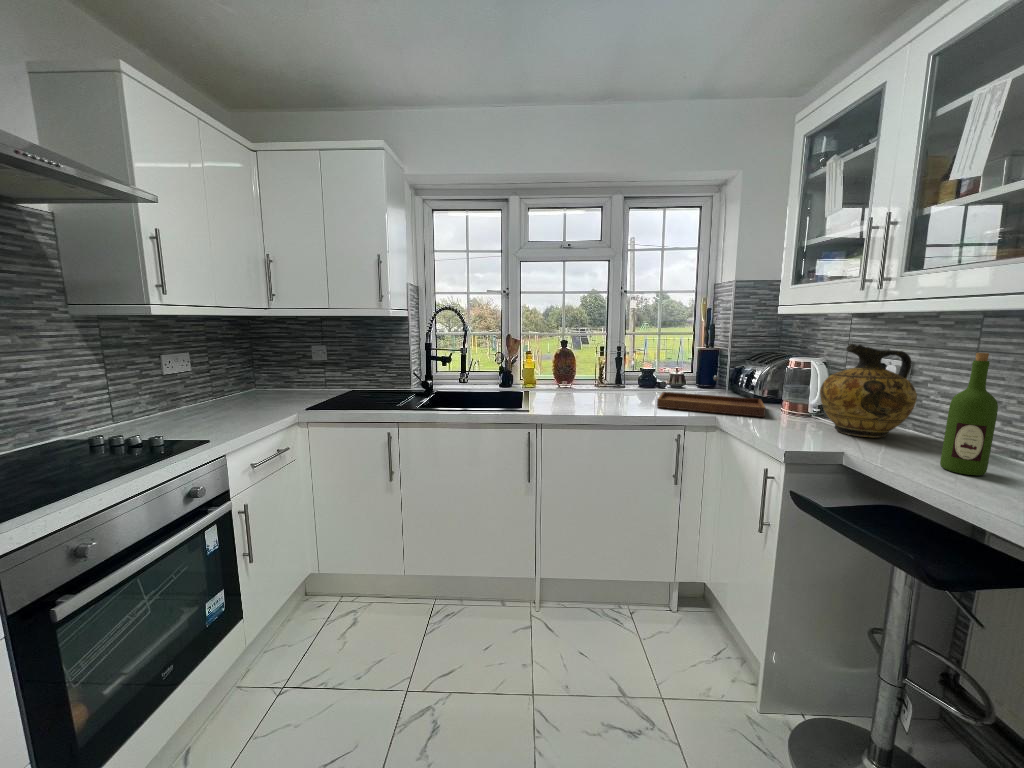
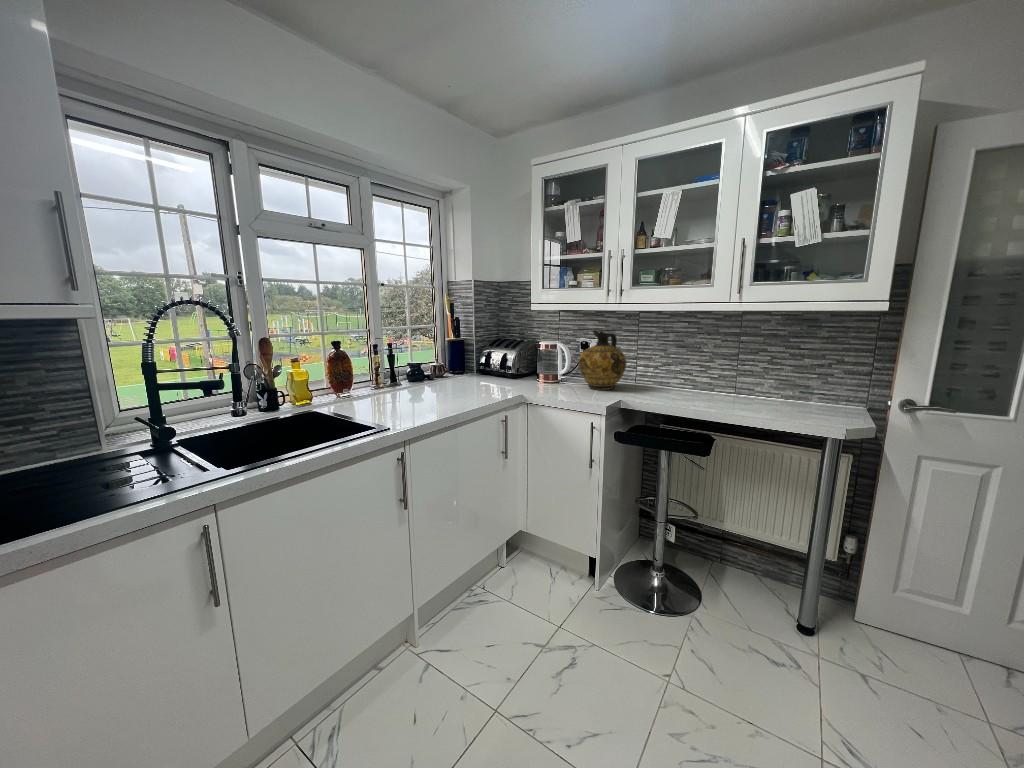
wine bottle: present [940,353,998,476] -> none [658,332,677,398]
tray: present [657,376,766,417] -> none [459,362,547,397]

